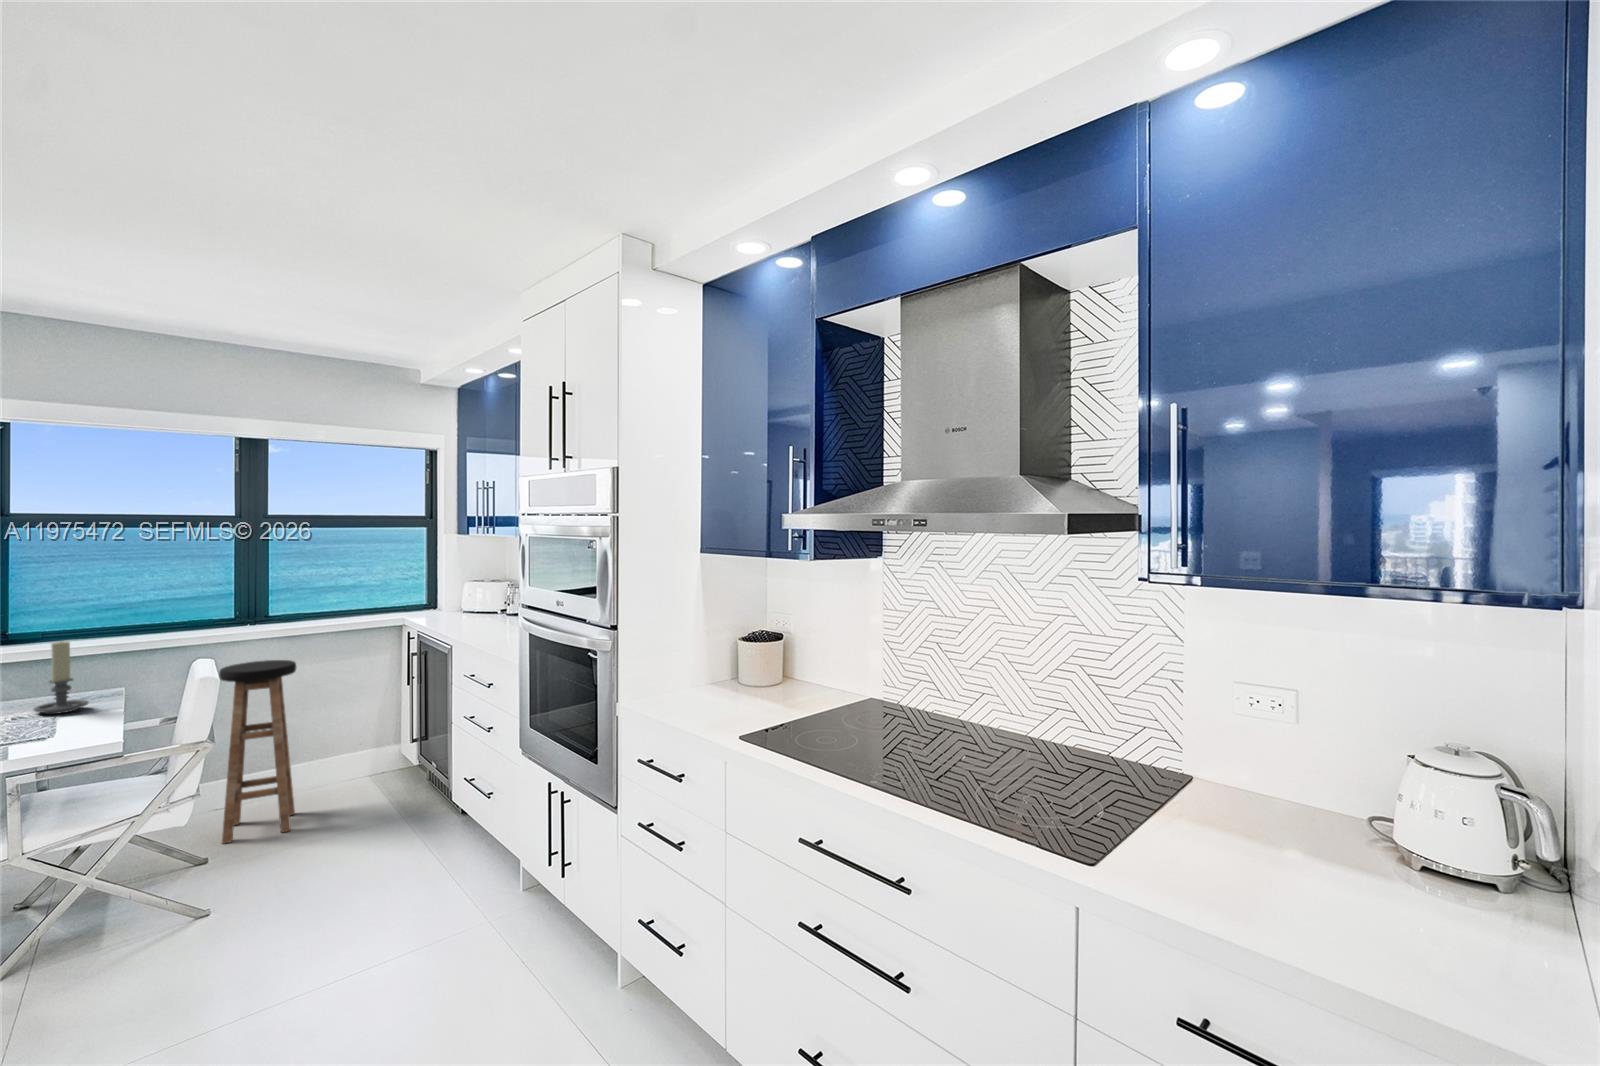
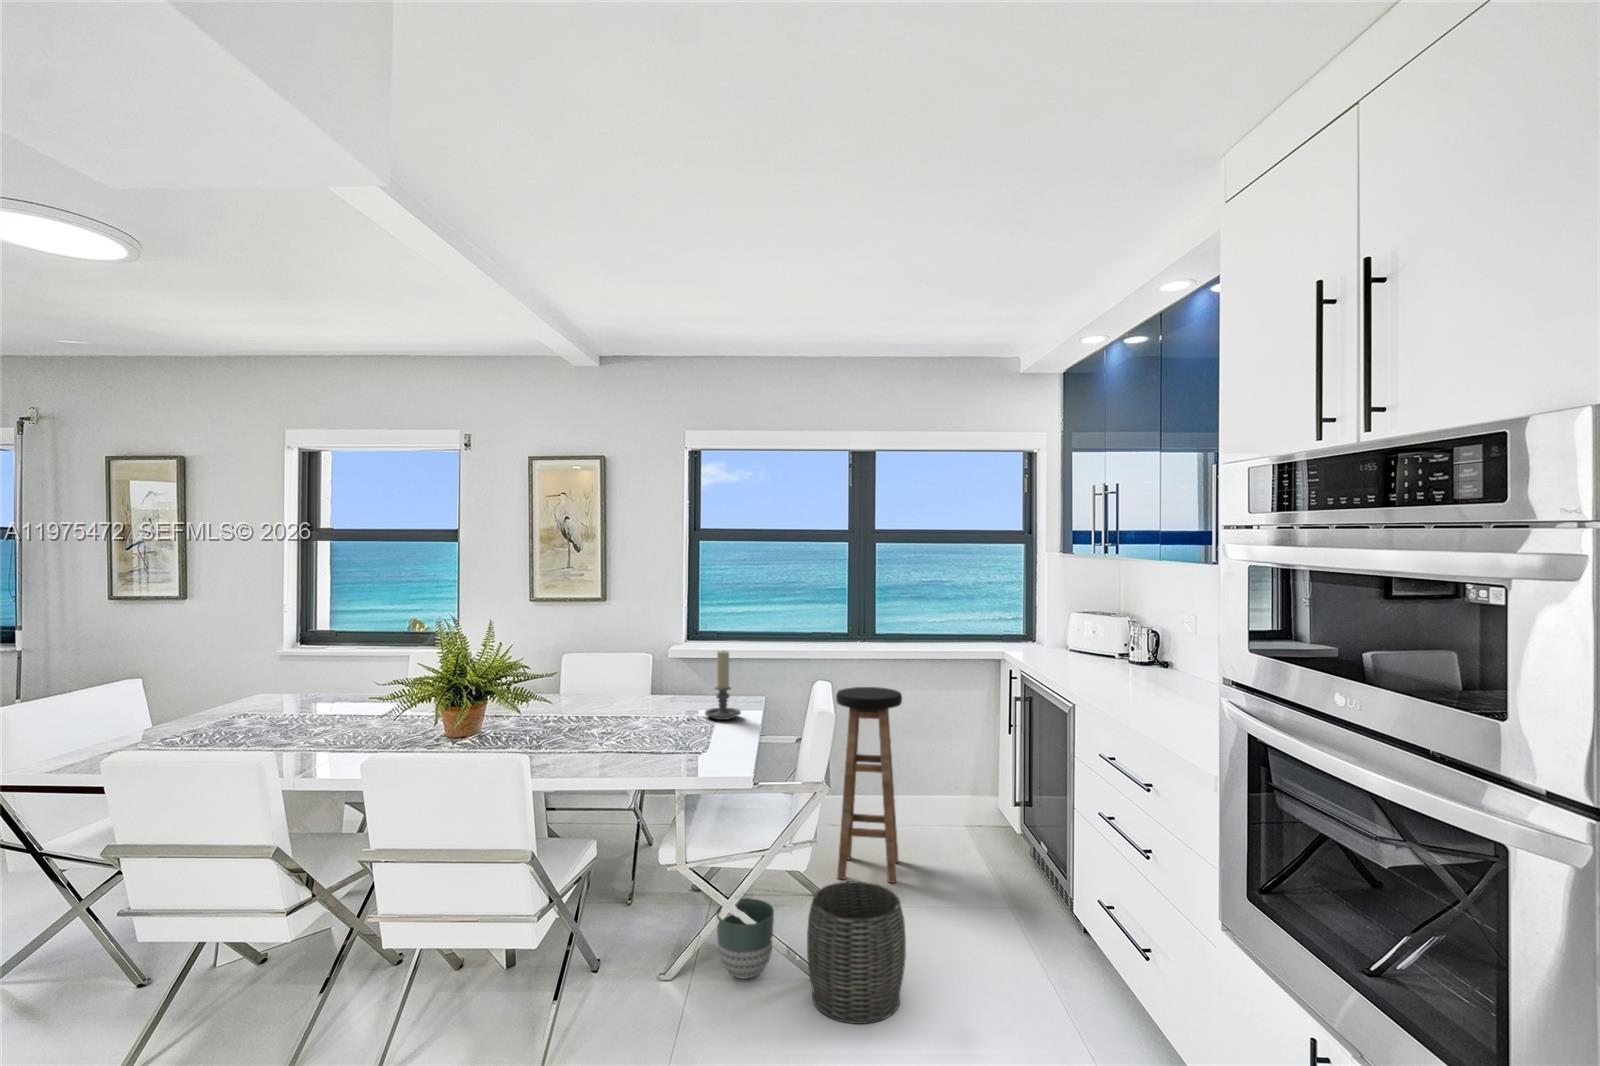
woven basket: none [176,828,288,955] -> present [807,882,906,1024]
planter: none [54,878,135,959] -> present [716,898,774,979]

